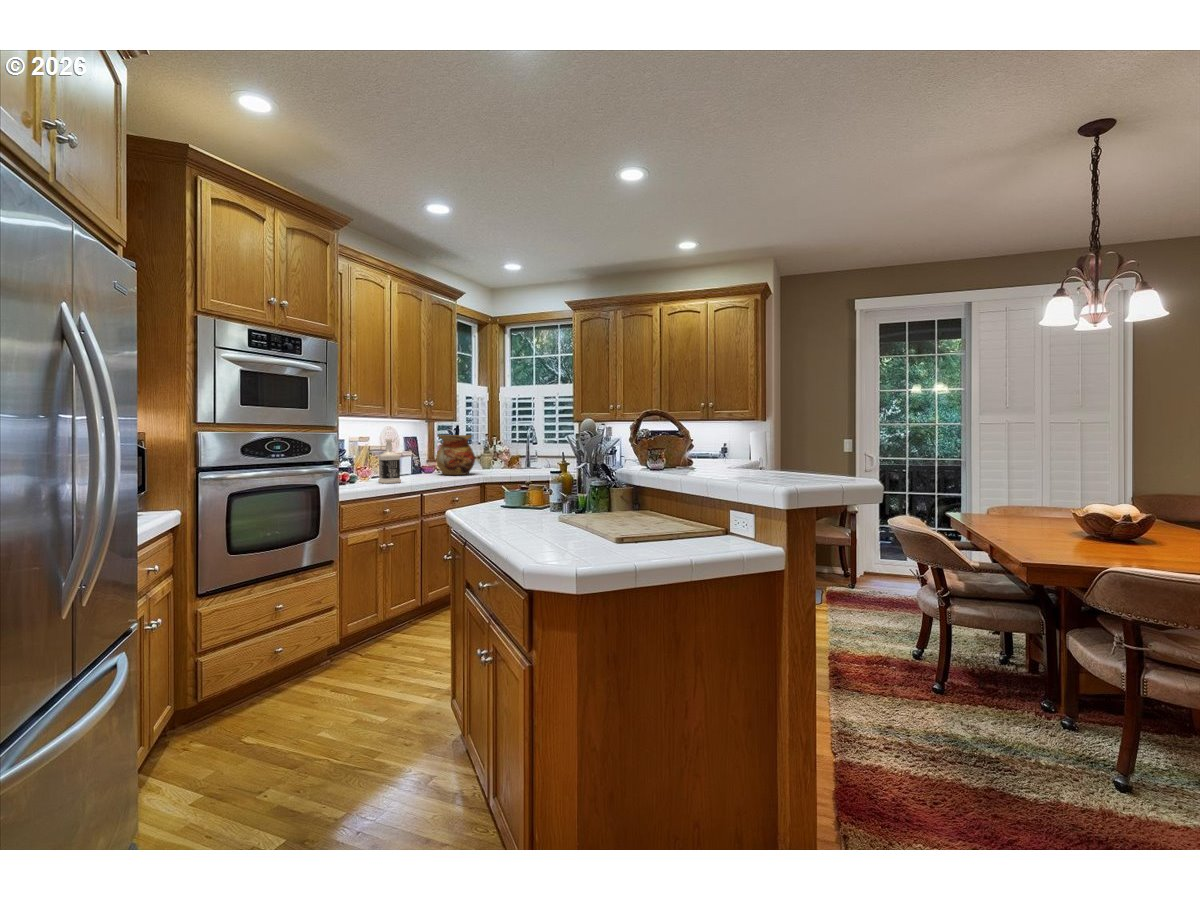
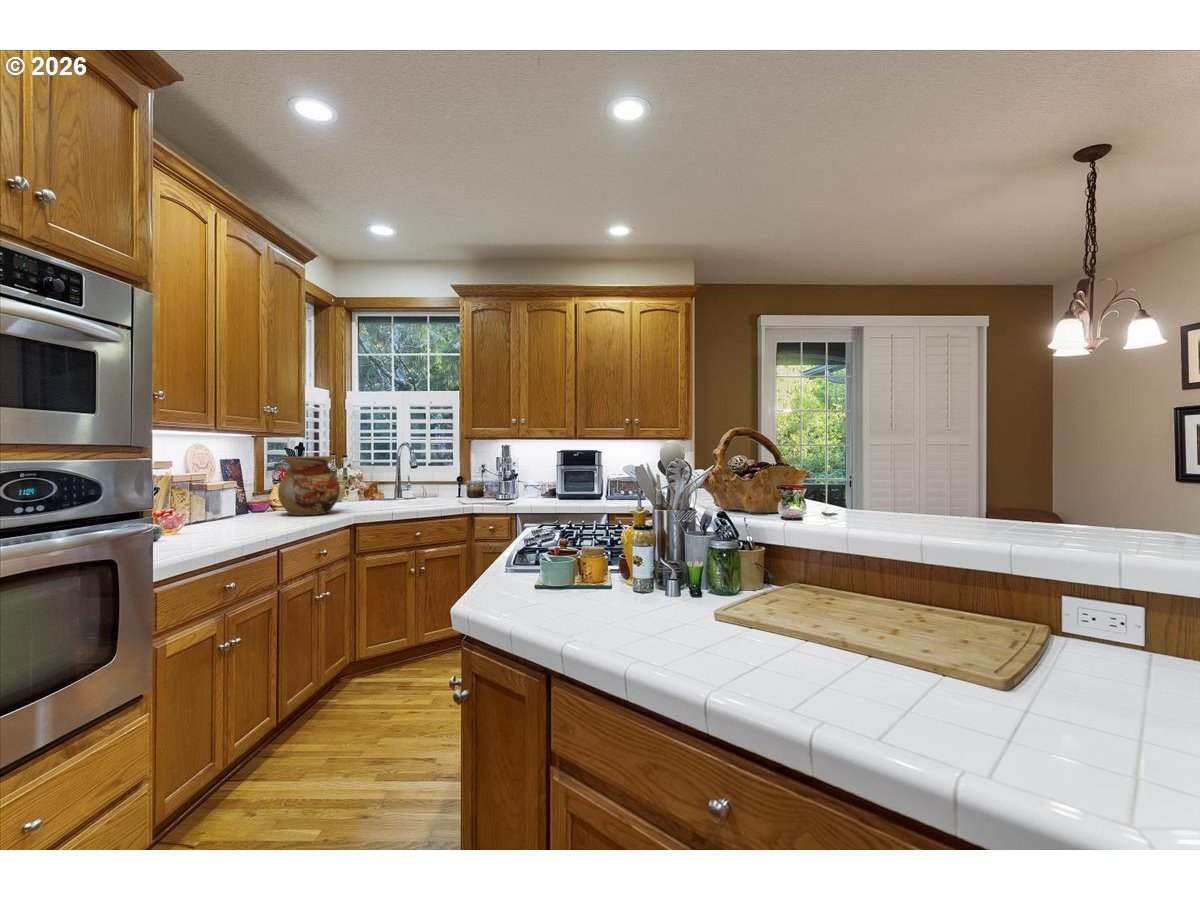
bottle: present [378,439,401,484] -> none [195,465,239,538]

